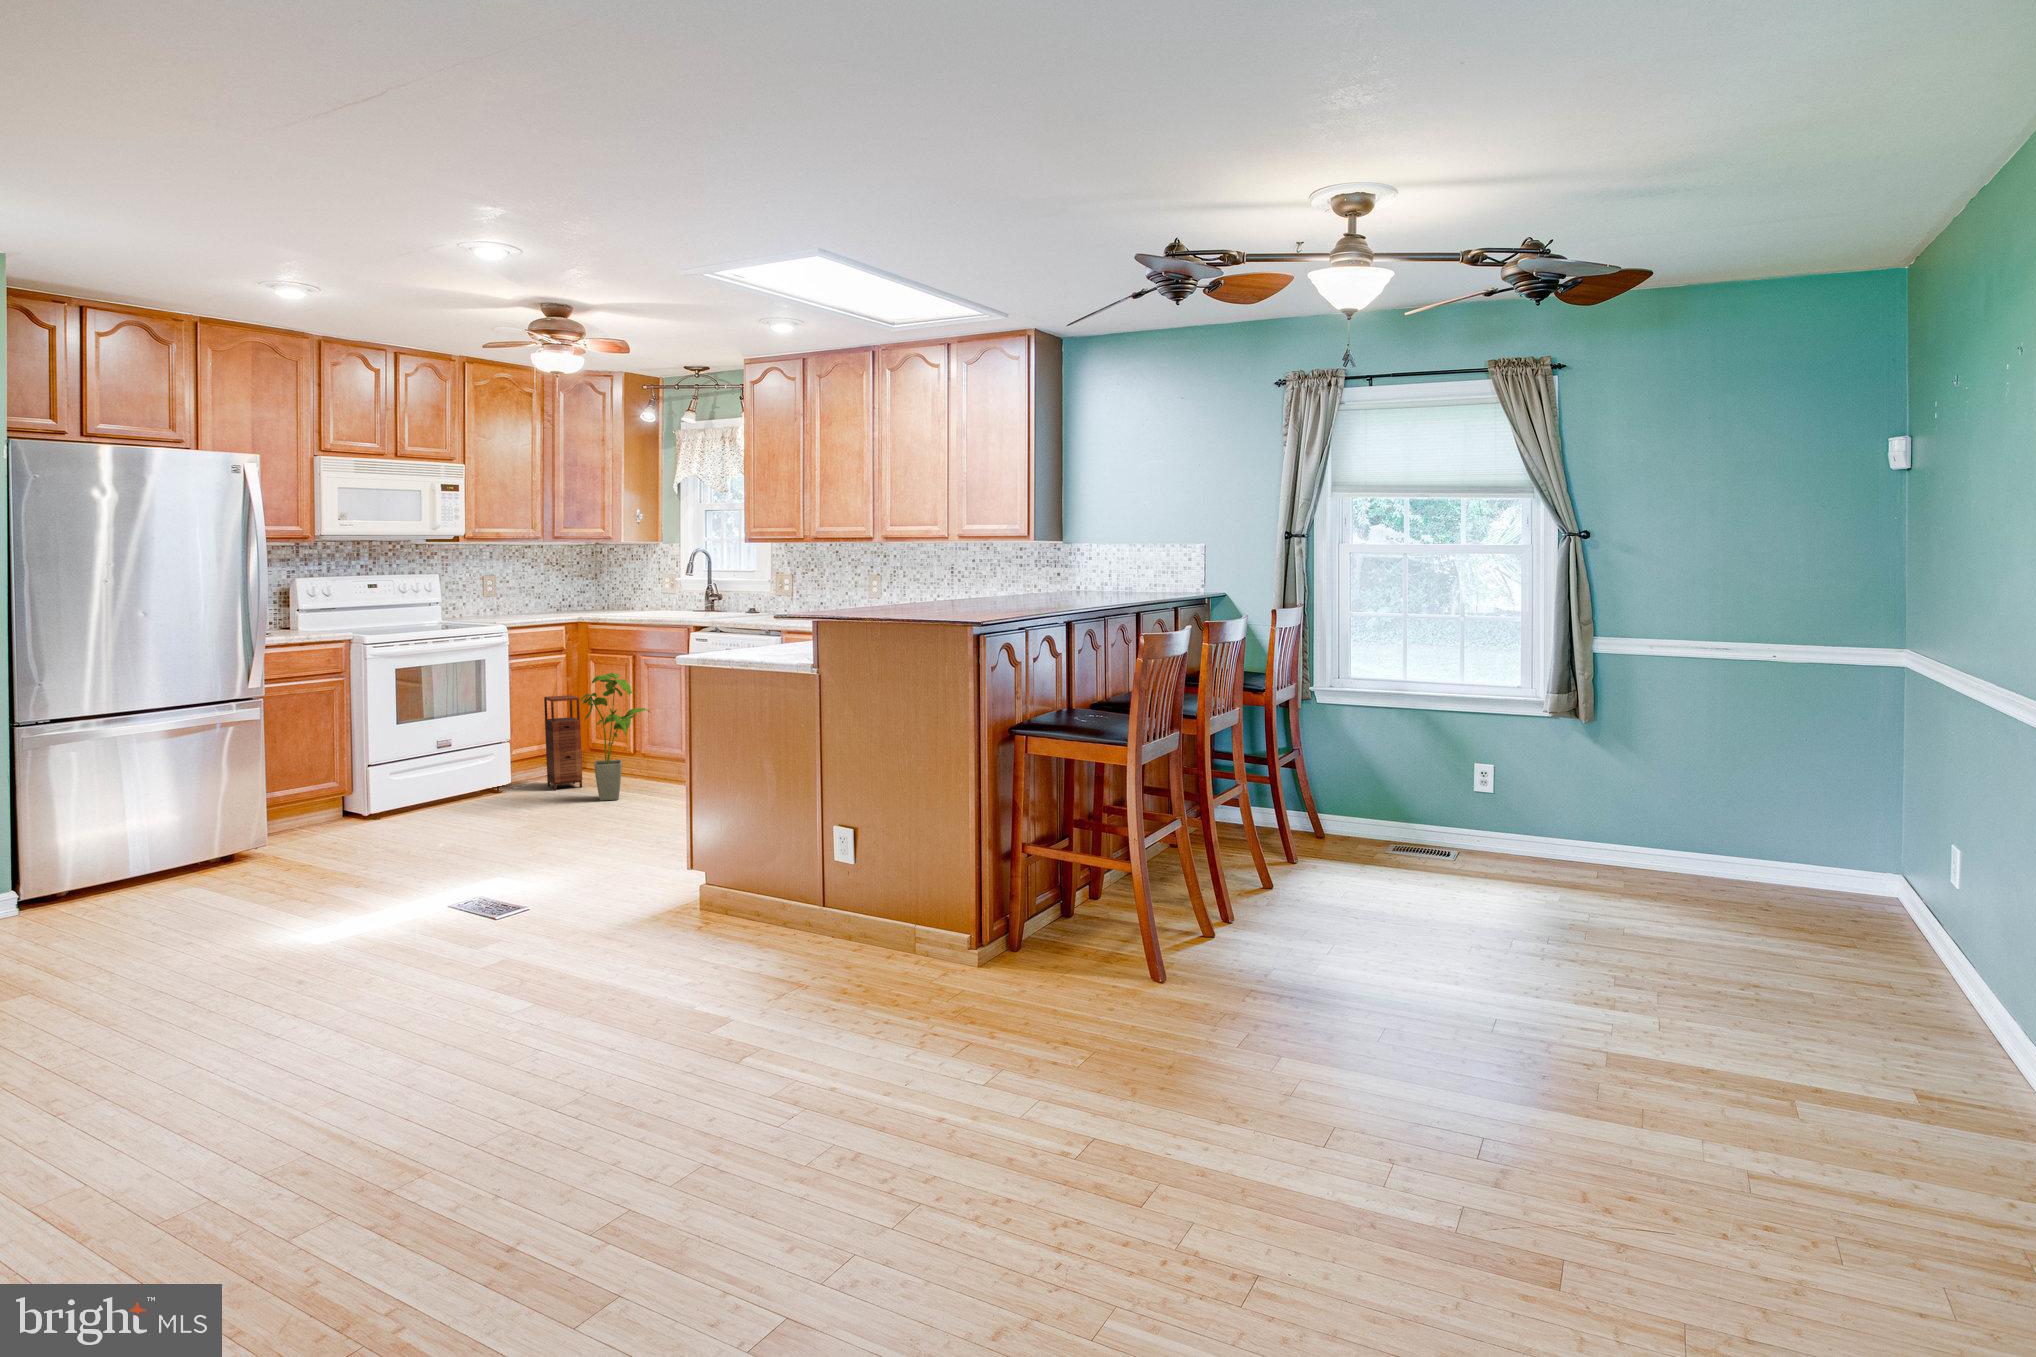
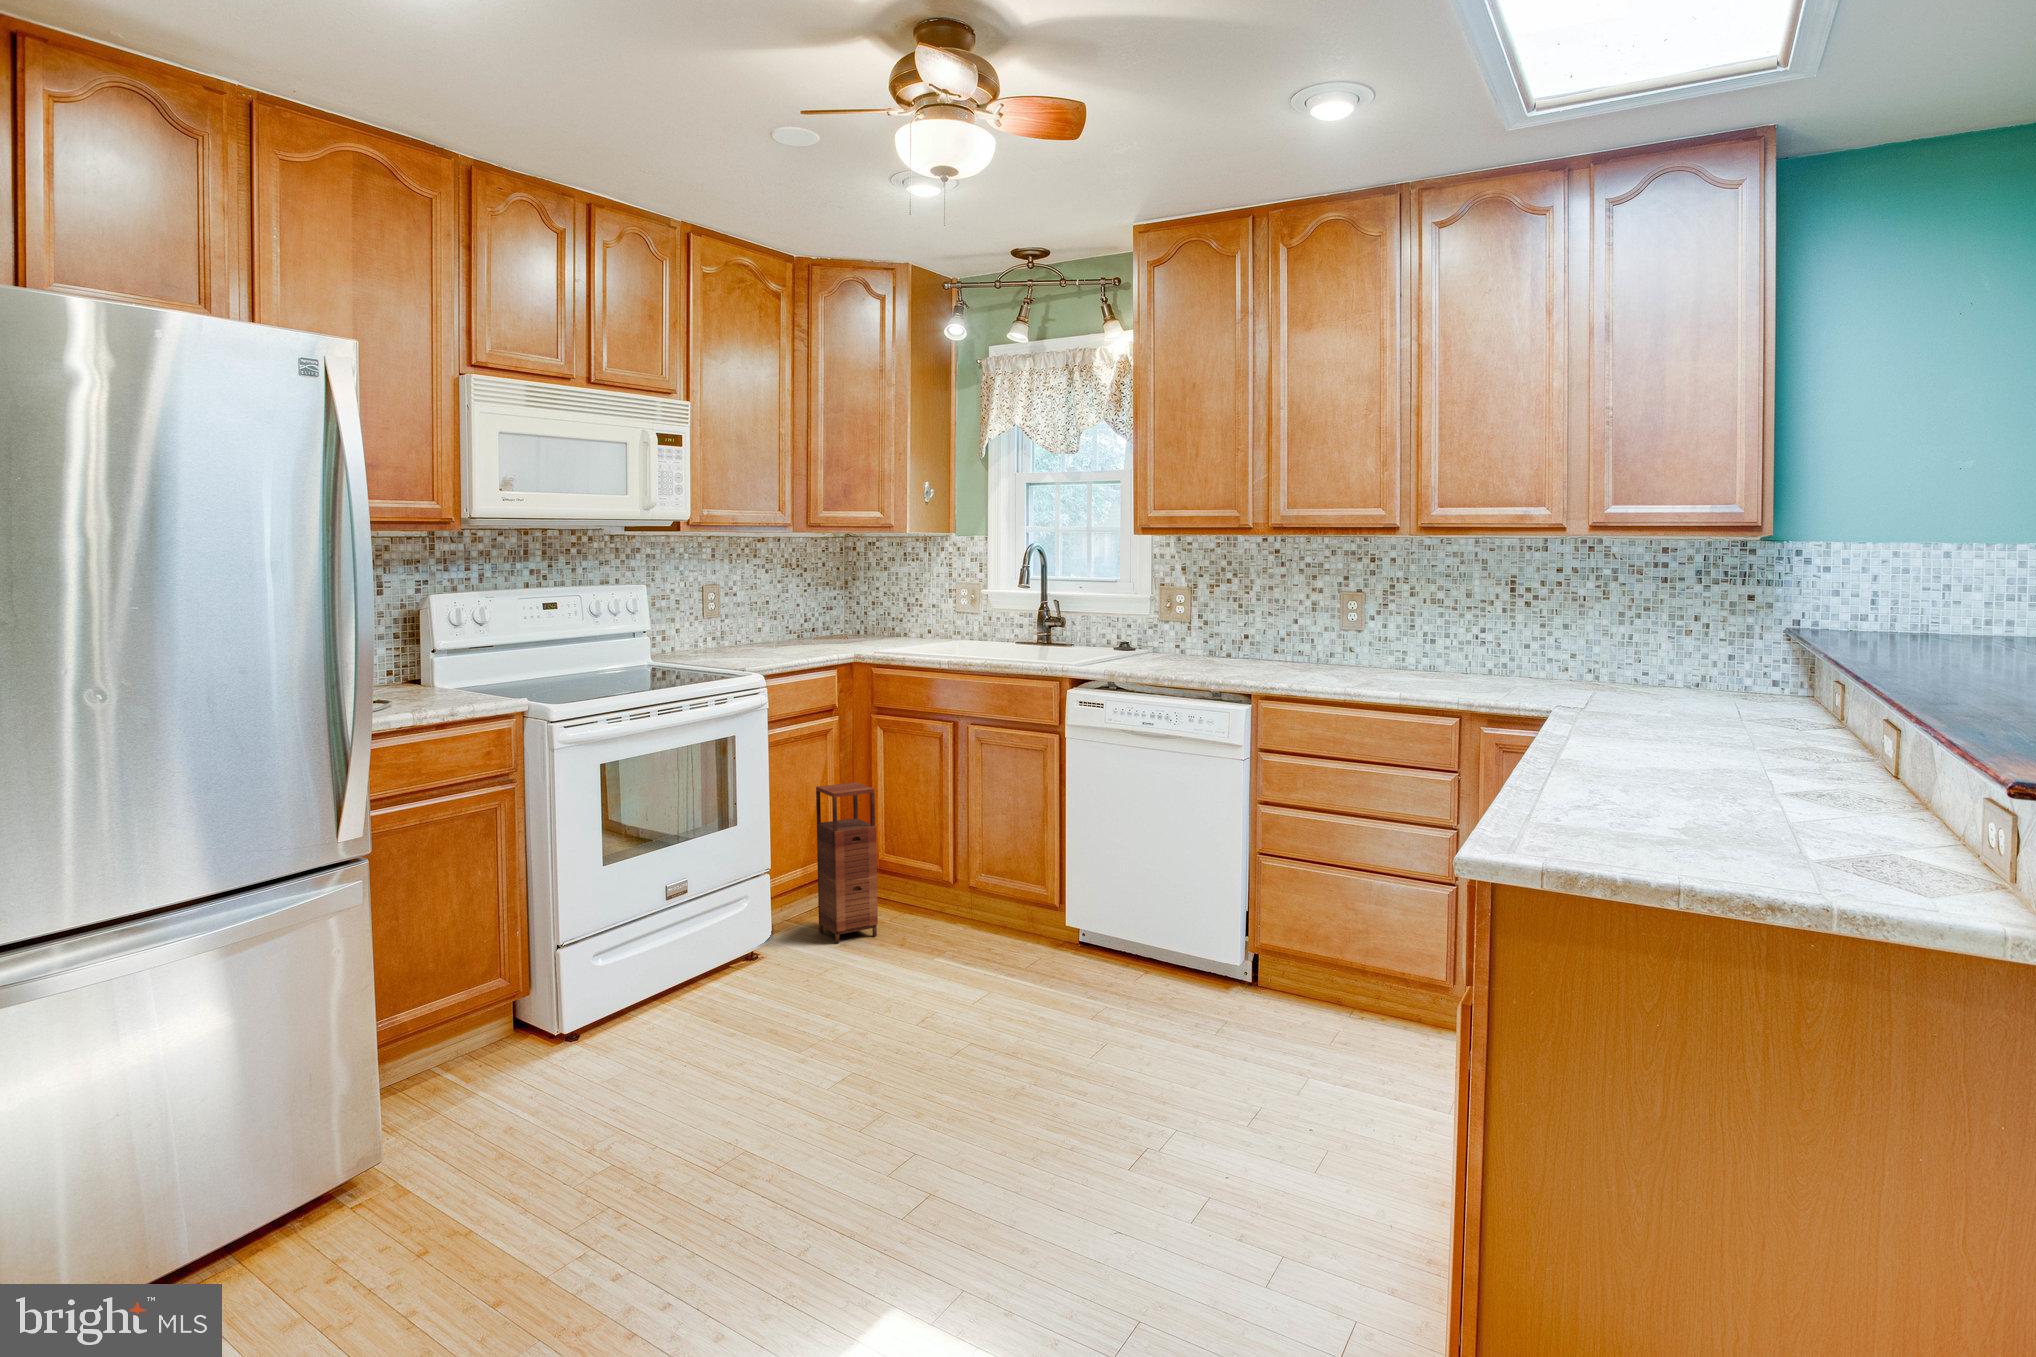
house plant: present [581,673,651,801] -> none [893,756,1006,975]

